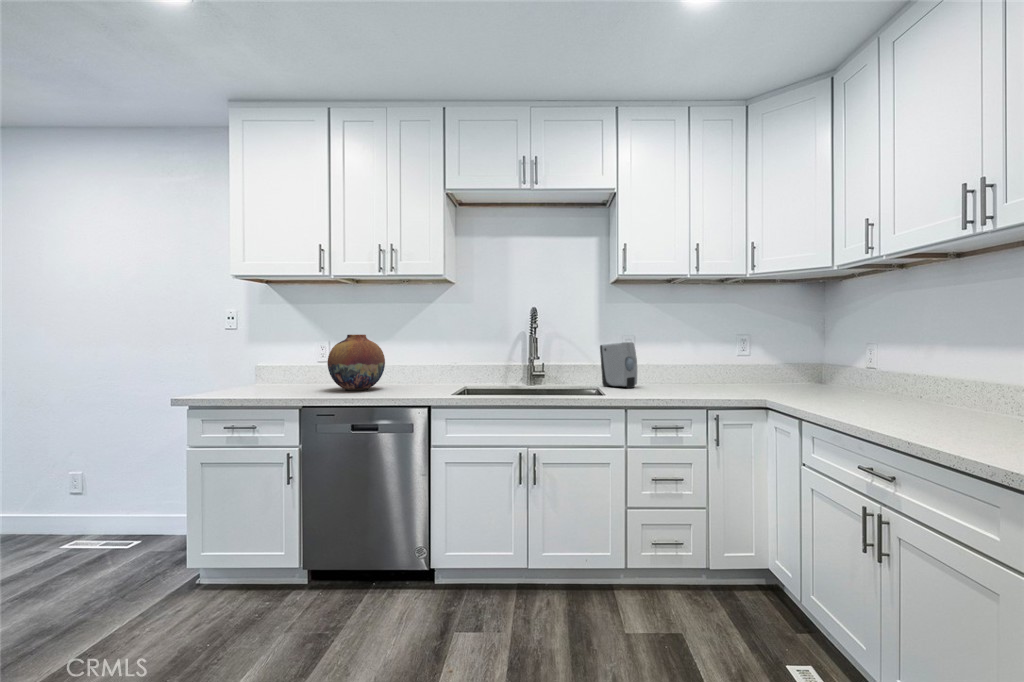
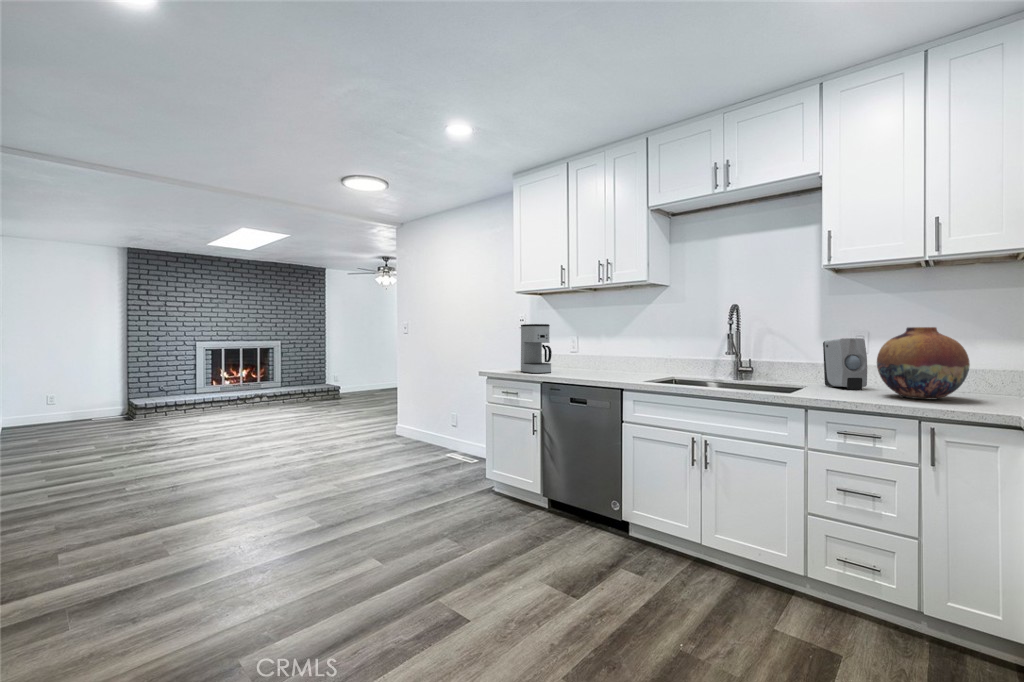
coffee maker: none [243,325,295,396] -> present [521,324,552,374]
vase: present [327,335,385,391] -> present [877,327,970,400]

